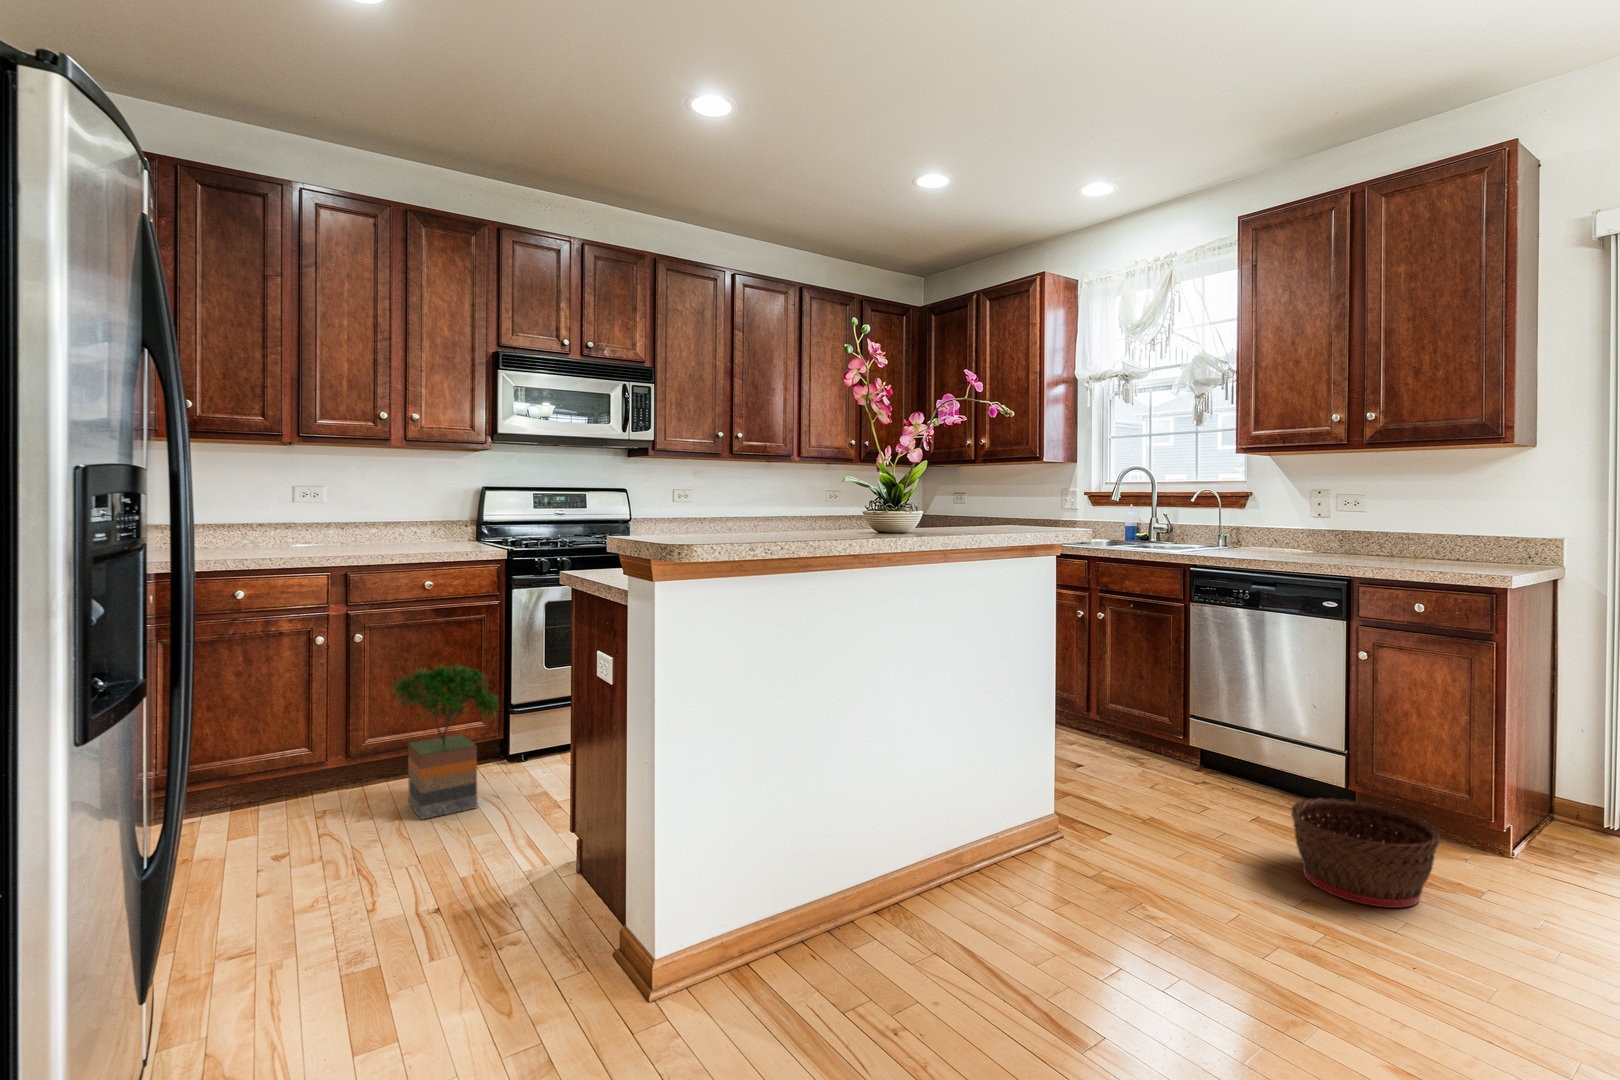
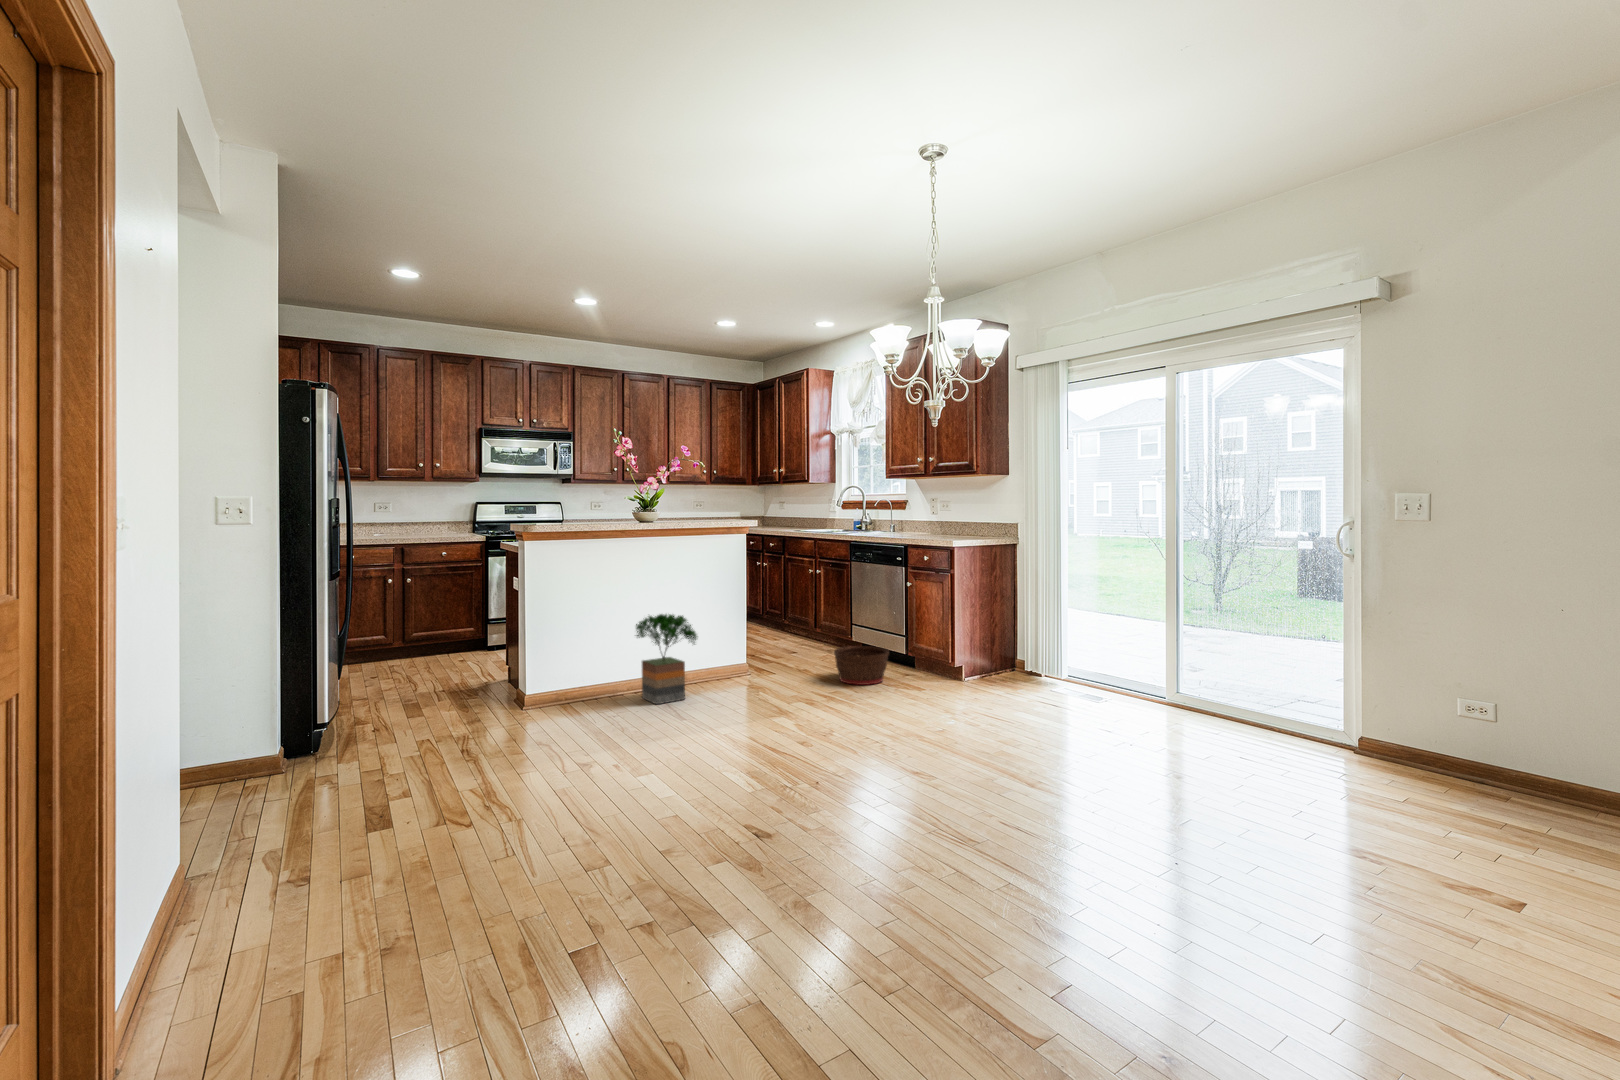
potted tree: present [392,665,500,819] -> present [636,614,698,704]

